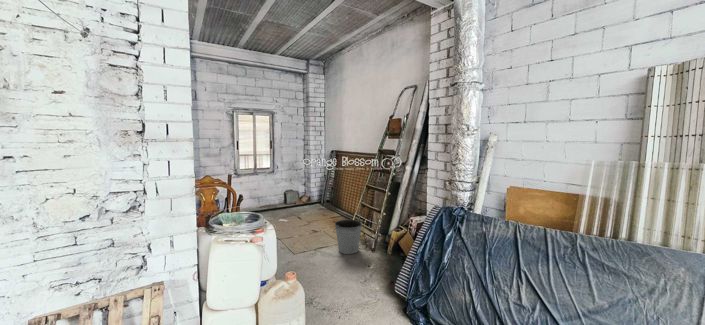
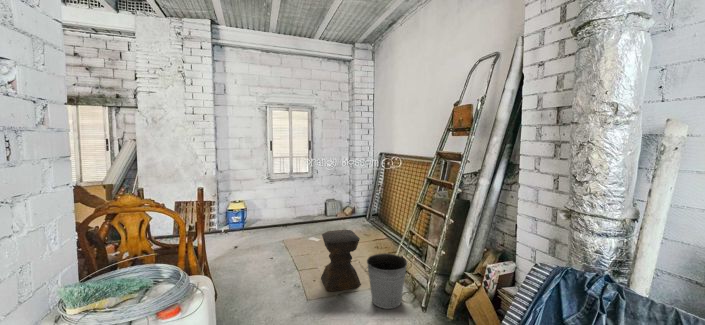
stool: none [298,206,329,249] -> present [321,229,361,291]

